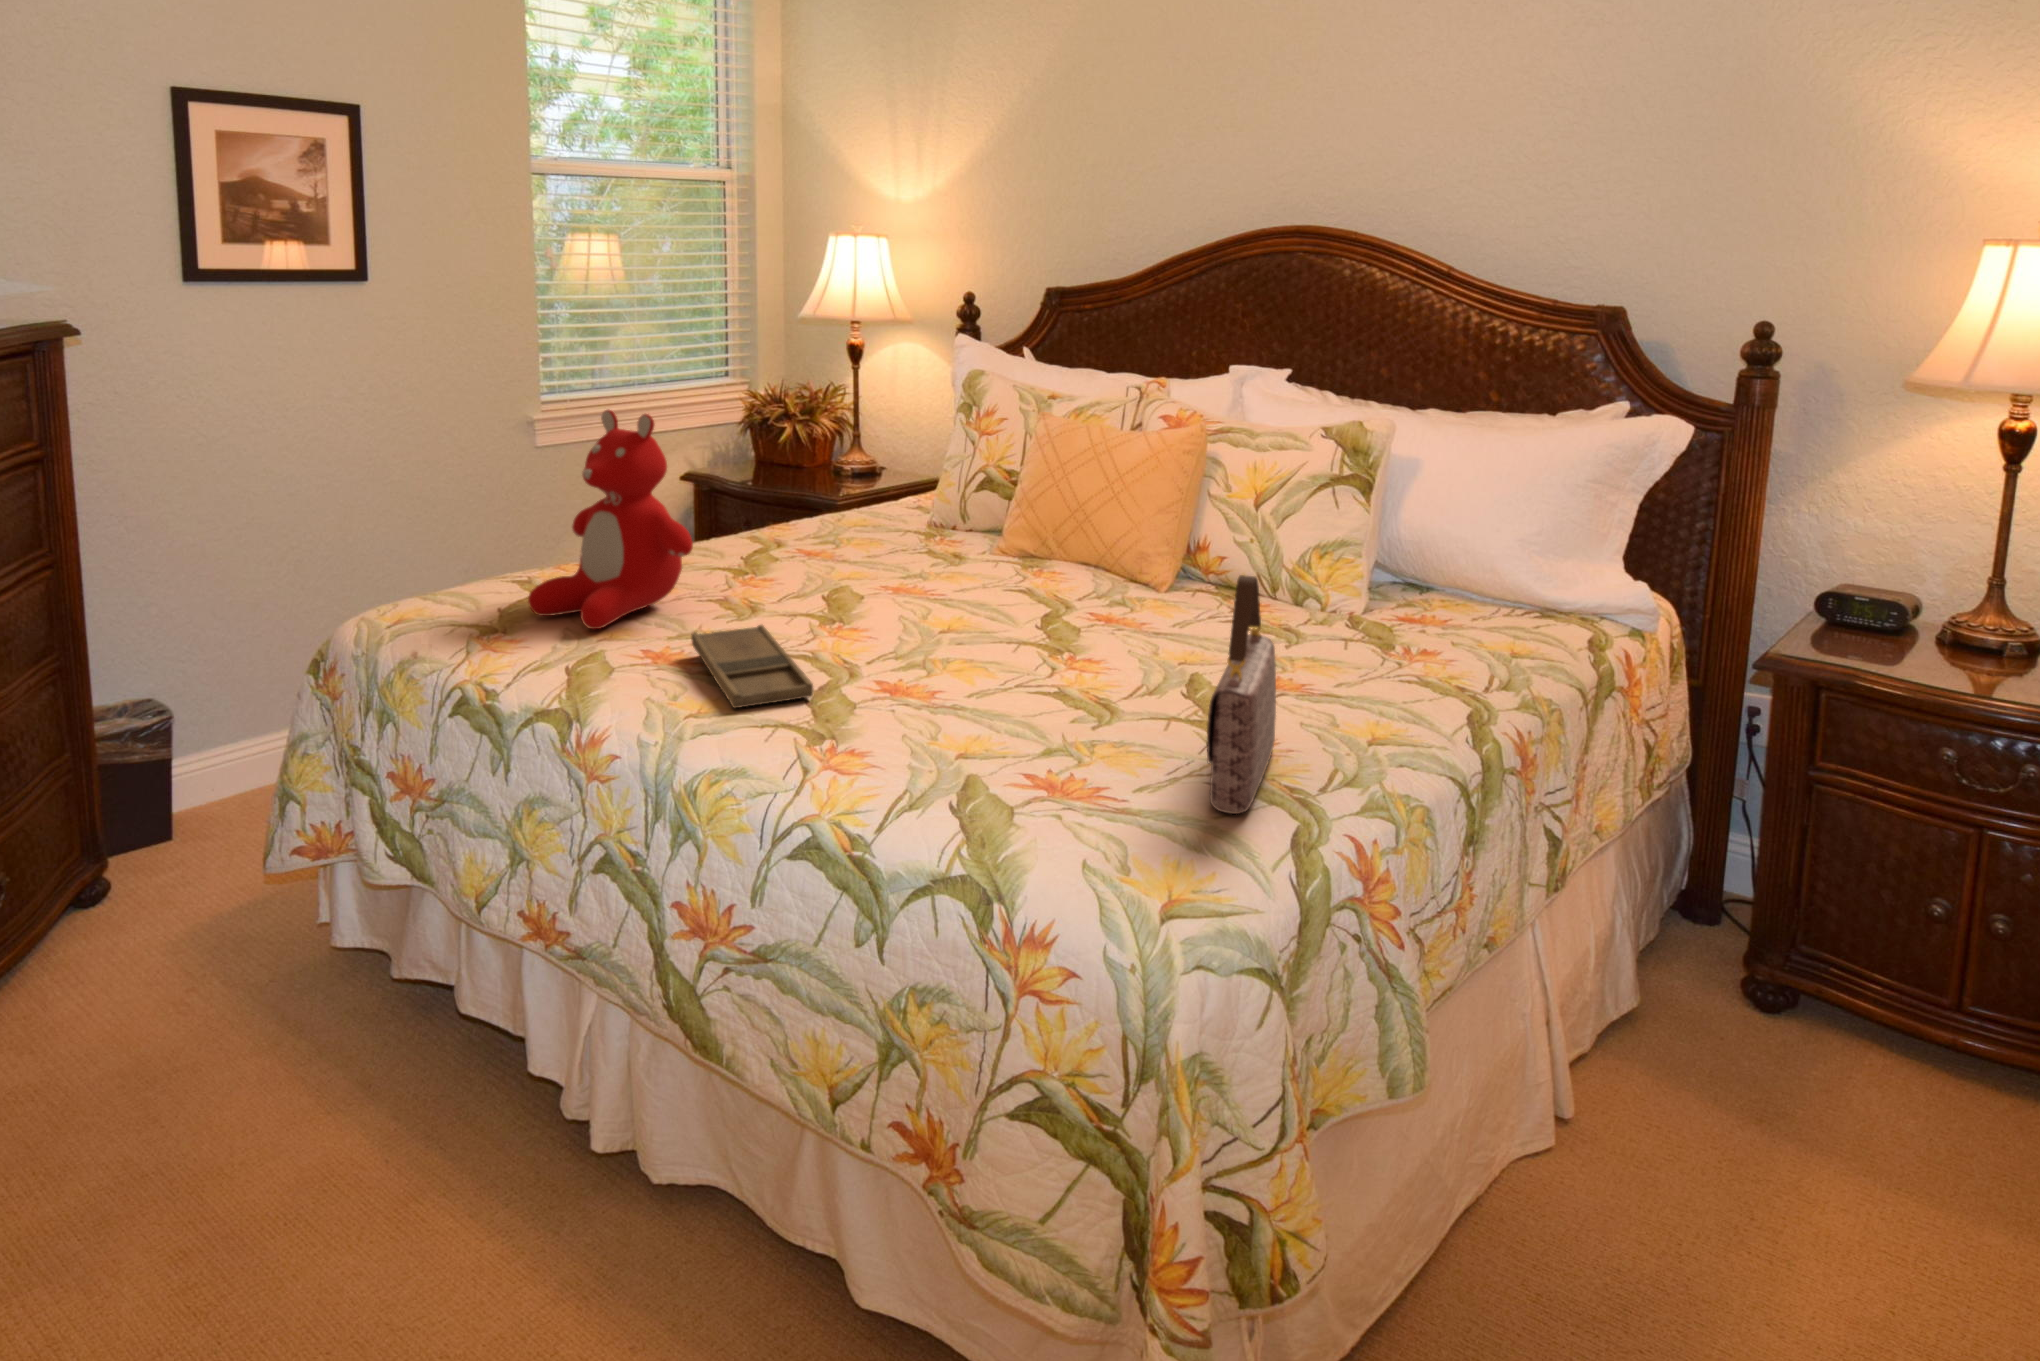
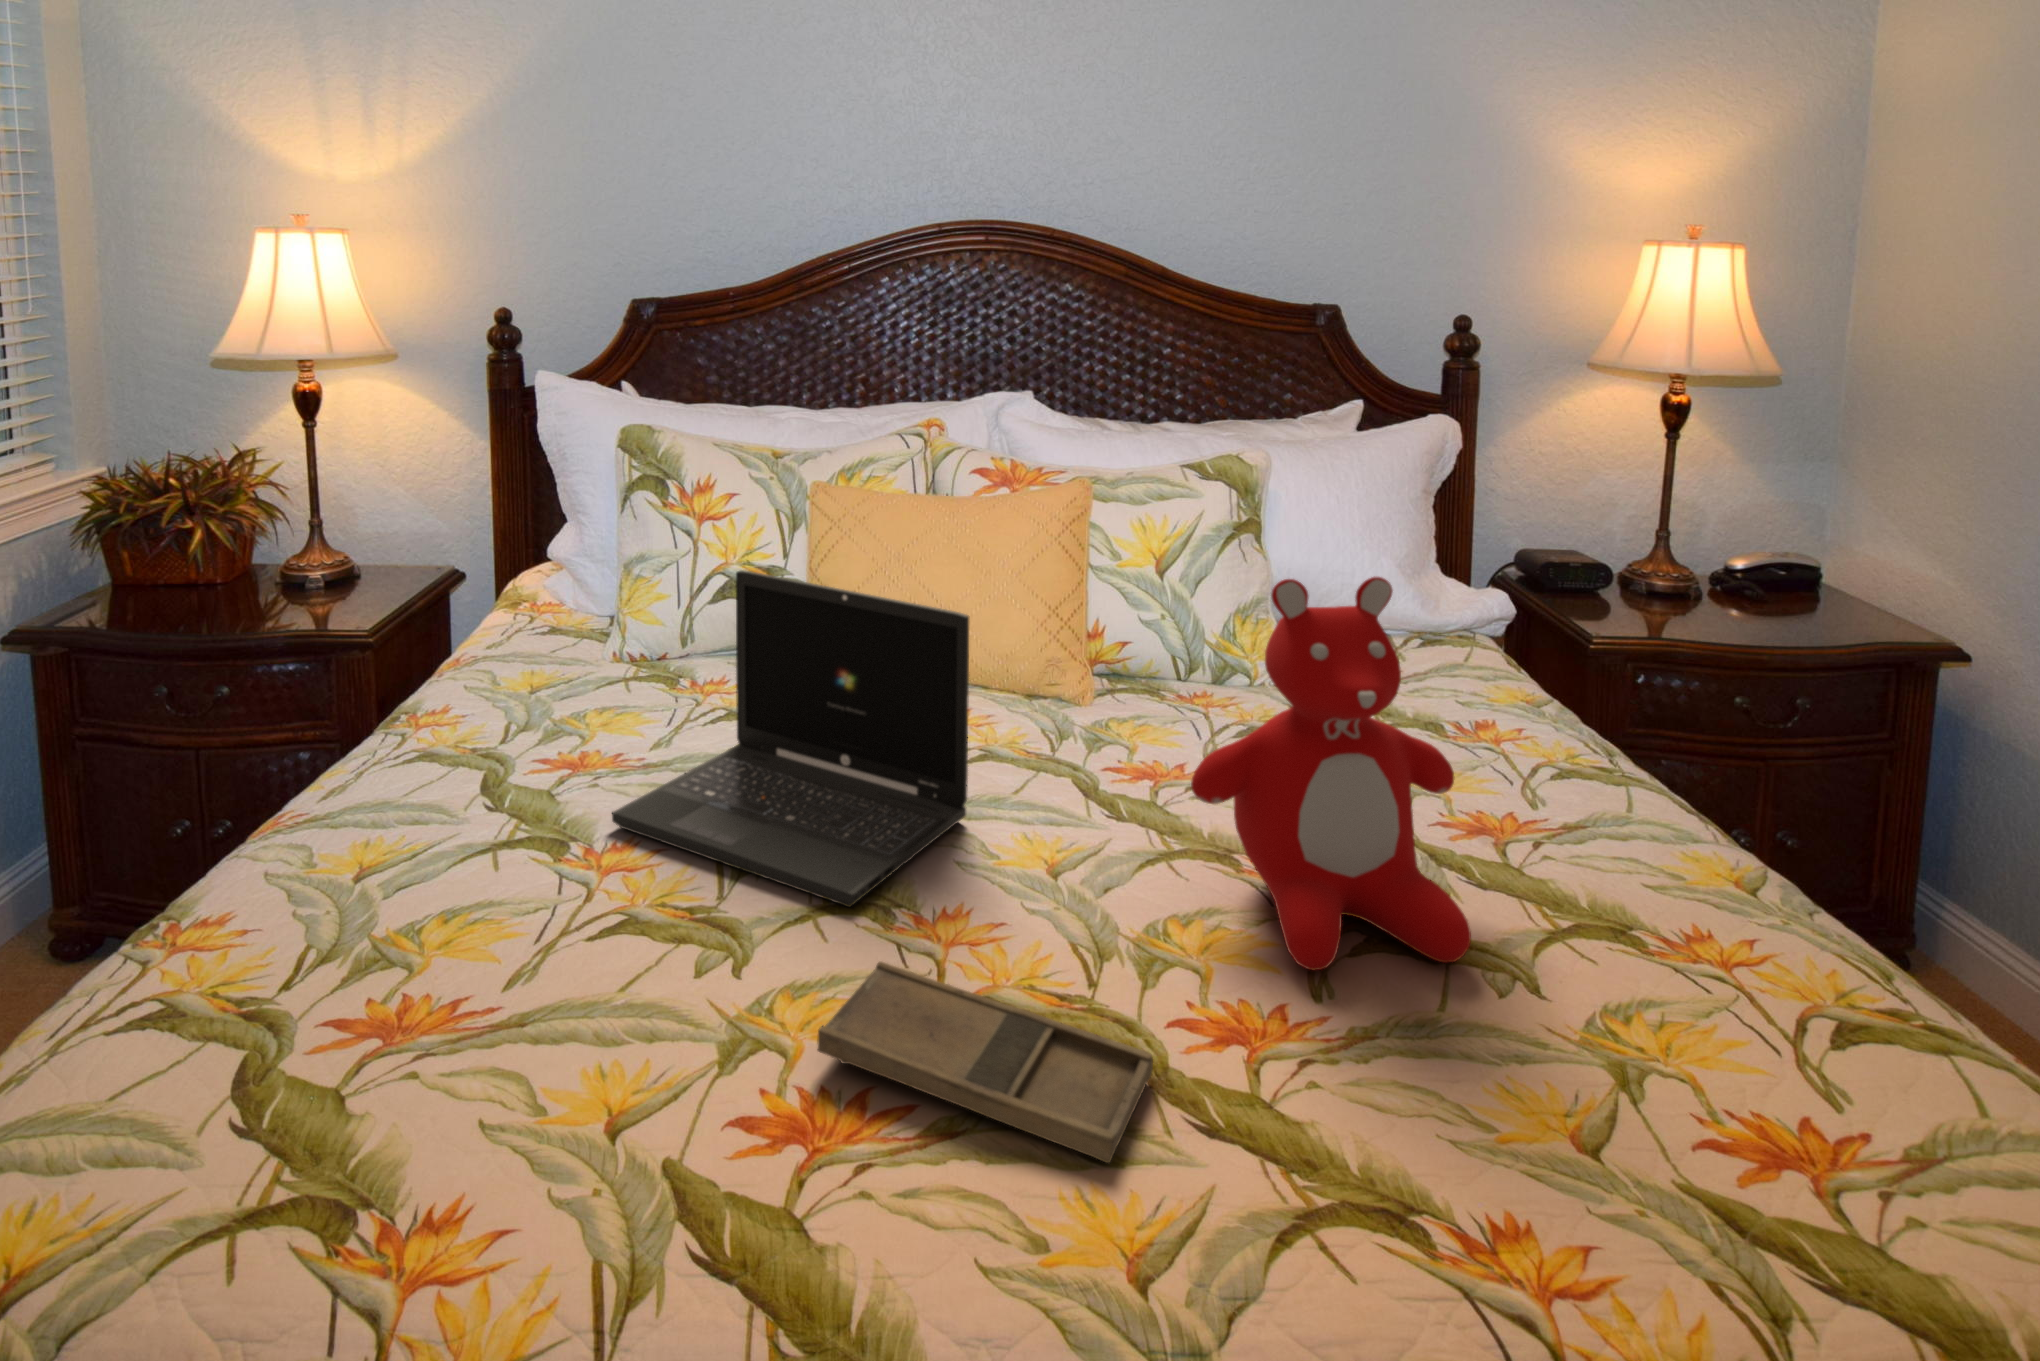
teddy bear: present [528,410,693,629] -> present [1191,577,1471,970]
laptop: none [779,440,949,621] -> present [612,570,969,907]
handbag: present [1207,575,1276,814] -> none [1603,722,1848,1039]

